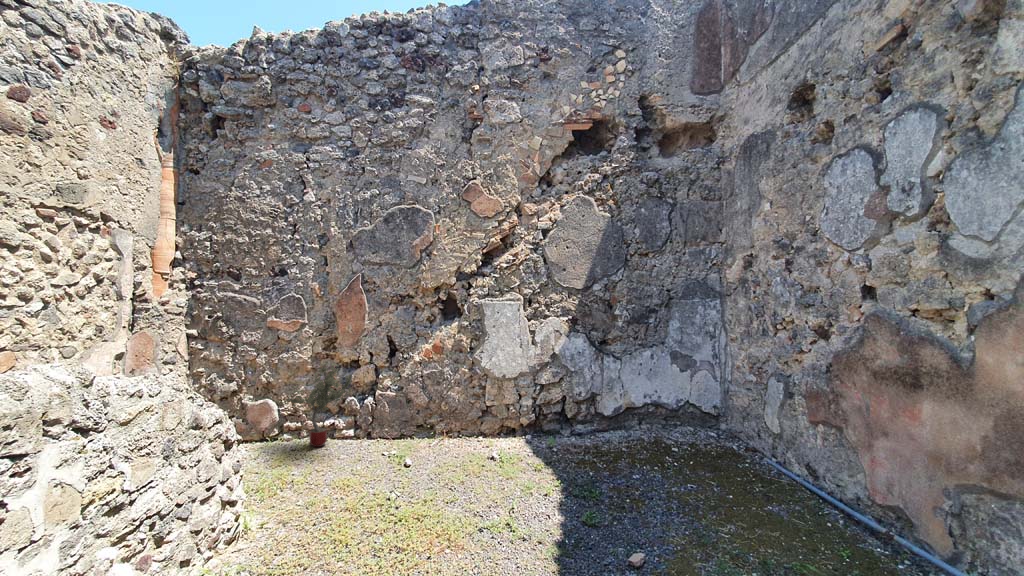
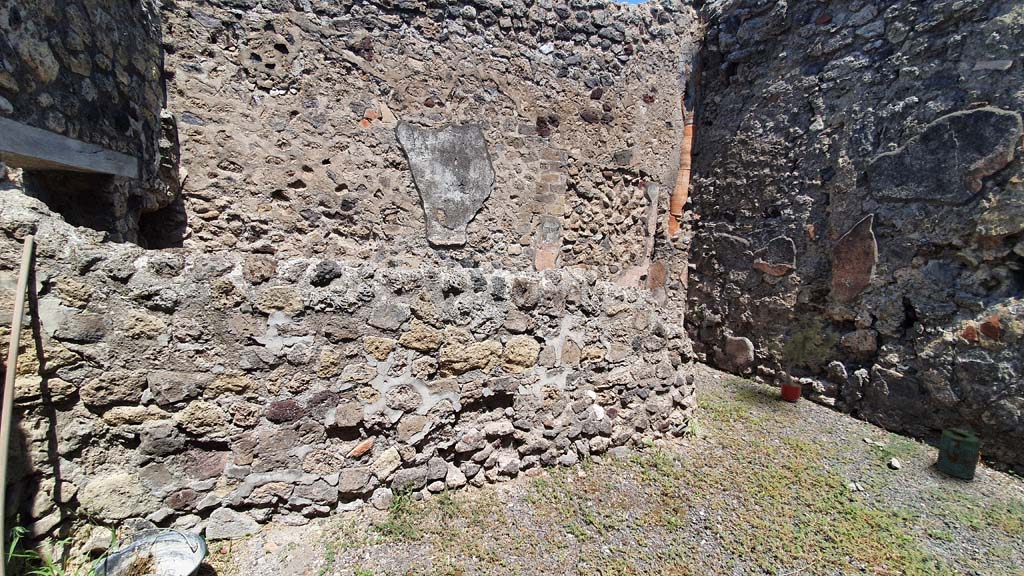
watering can: none [426,416,446,459] -> present [936,422,982,479]

